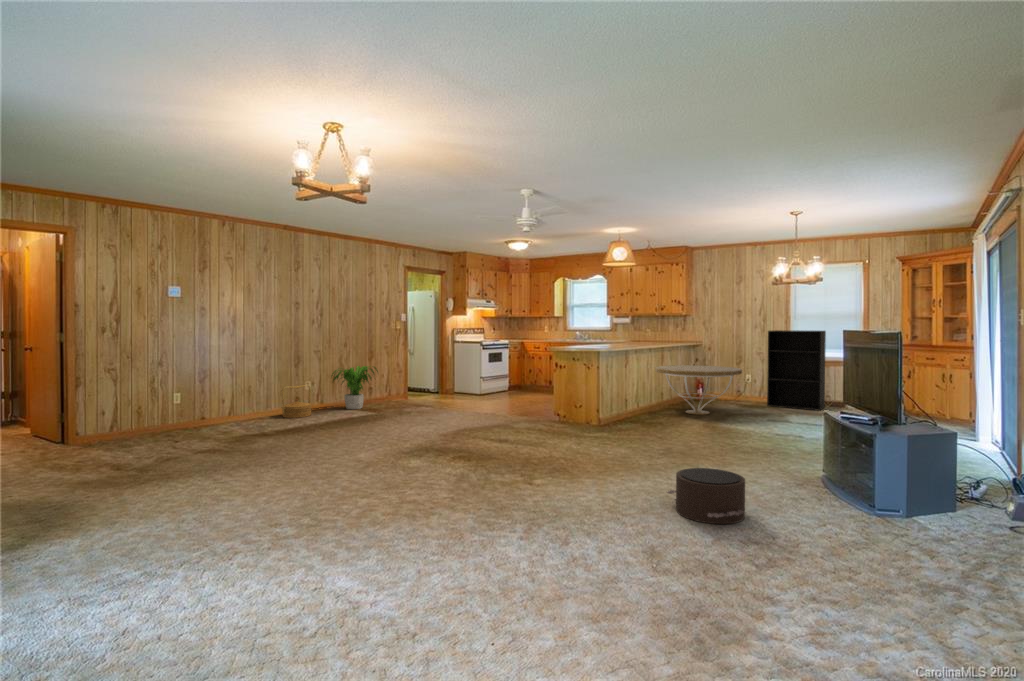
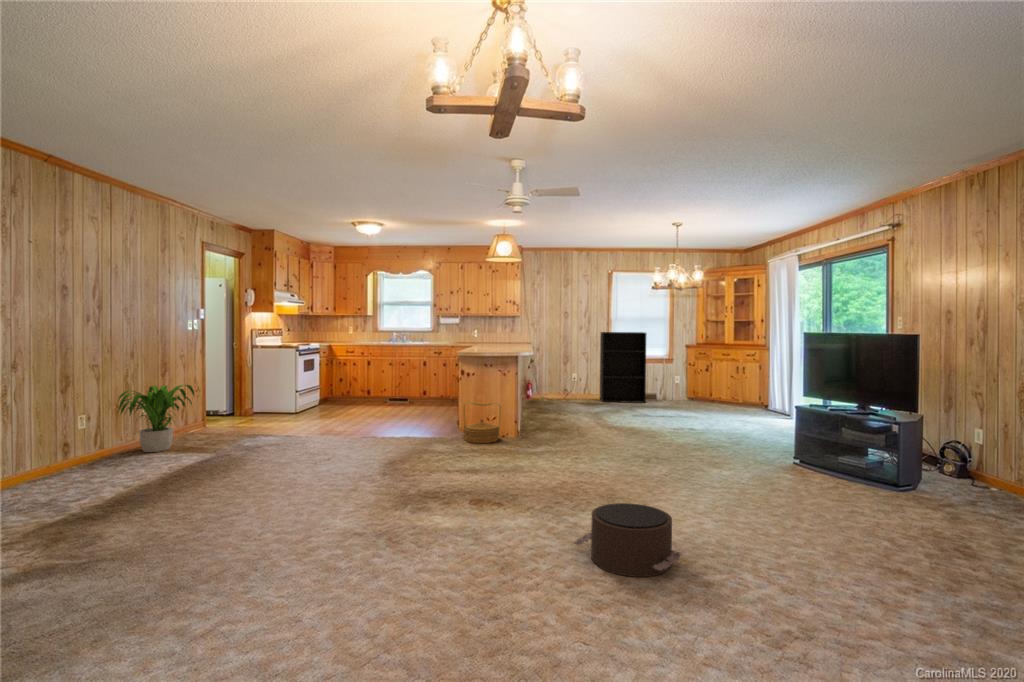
coffee table: present [655,365,742,415] -> none [528,367,610,416]
woven basket: present [282,385,311,418] -> present [463,402,501,443]
pouf: present [667,468,745,524] -> present [574,503,682,577]

